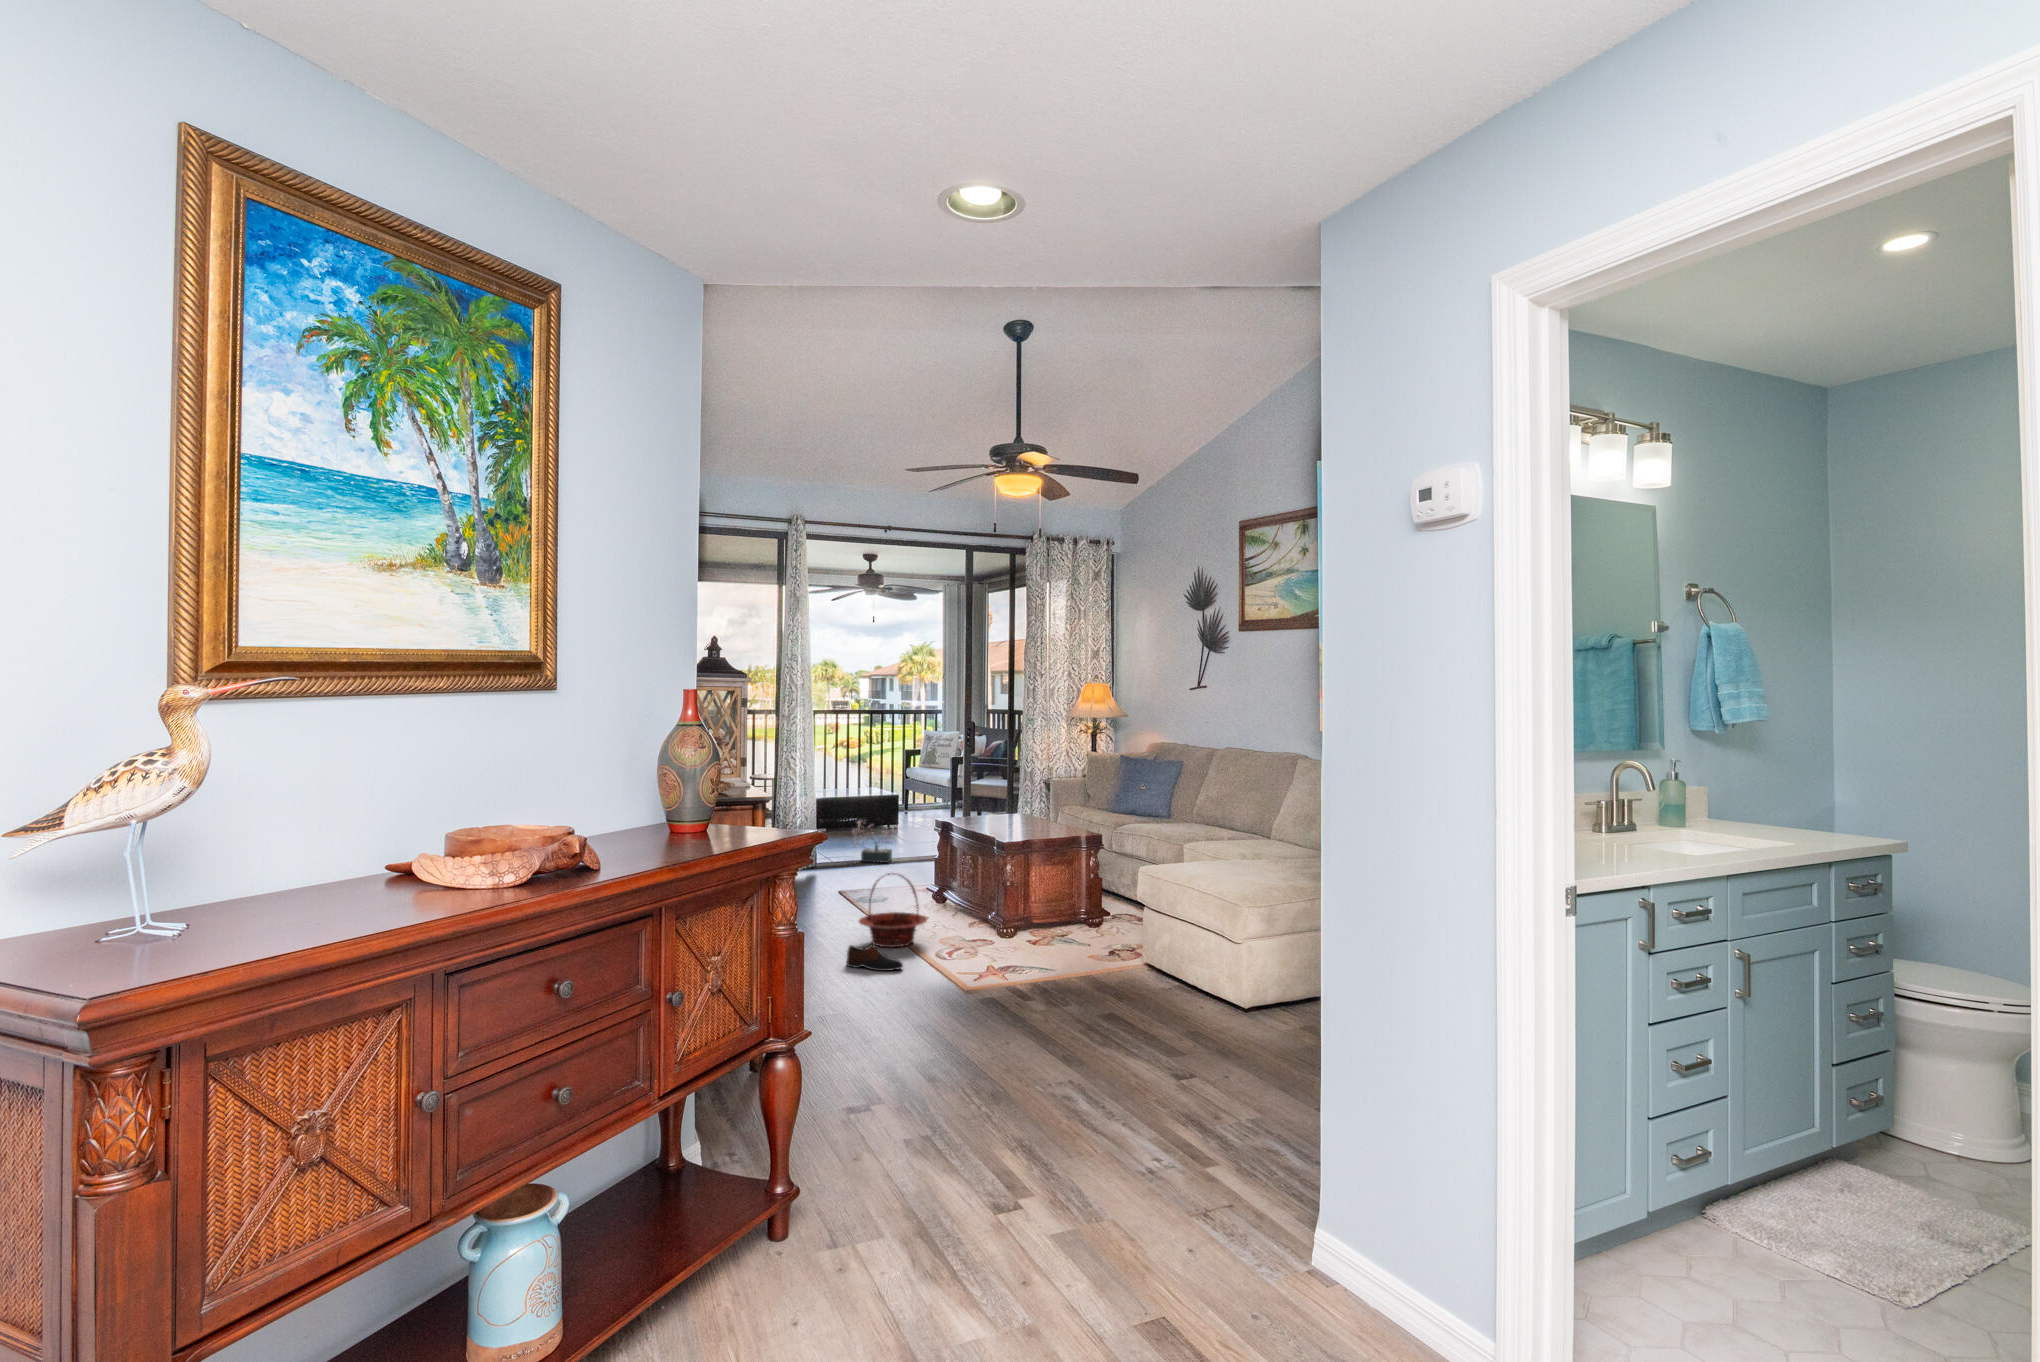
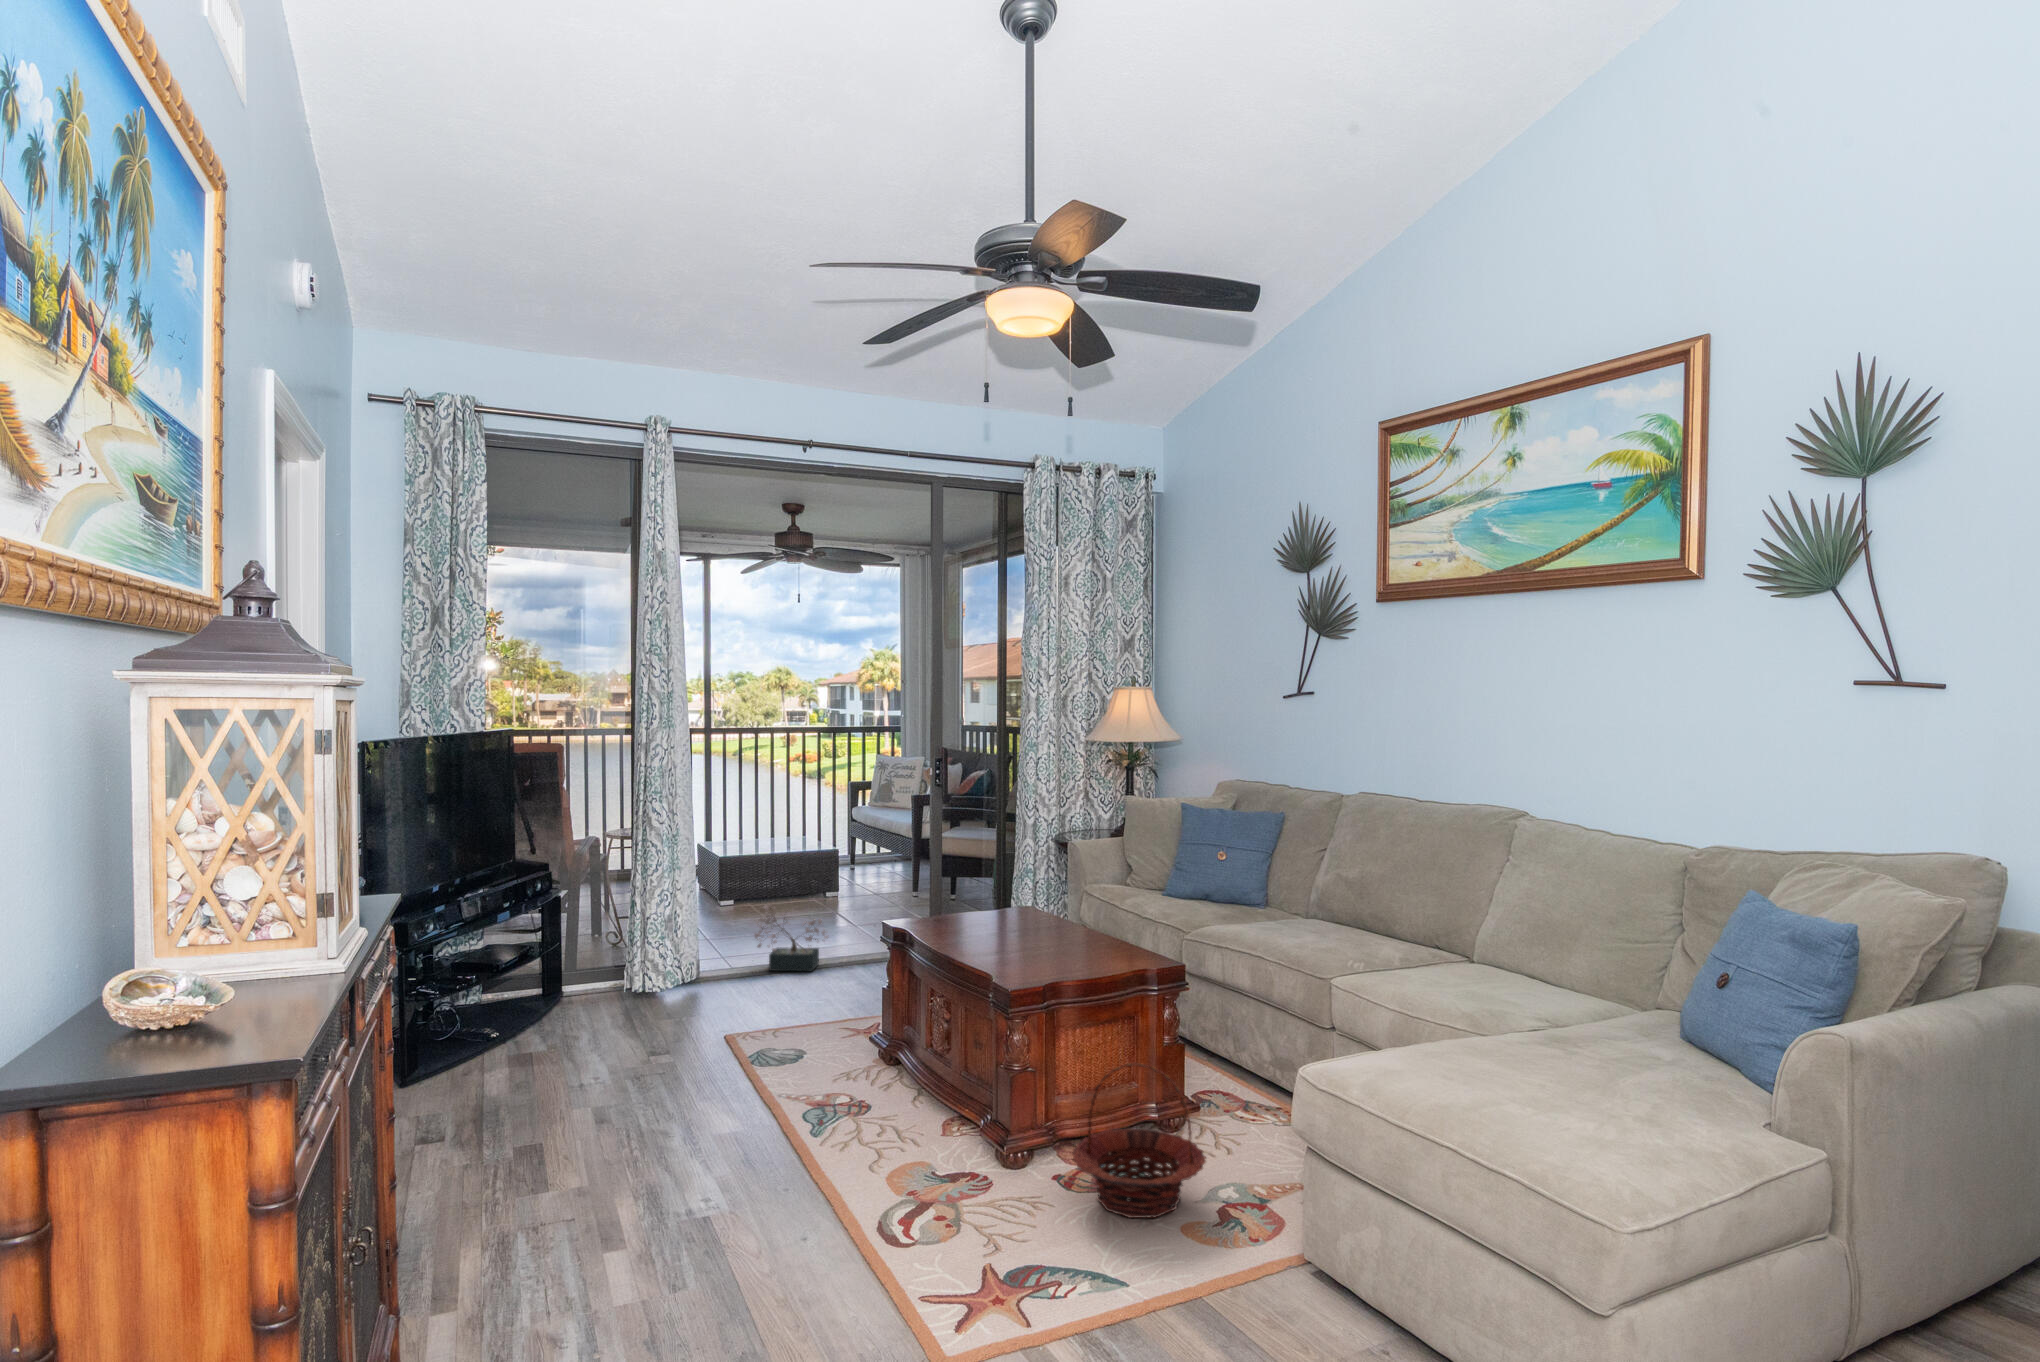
basket: present [859,873,927,947] -> present [1072,1063,1206,1218]
shoe: present [846,944,903,971] -> none [675,1249,796,1316]

